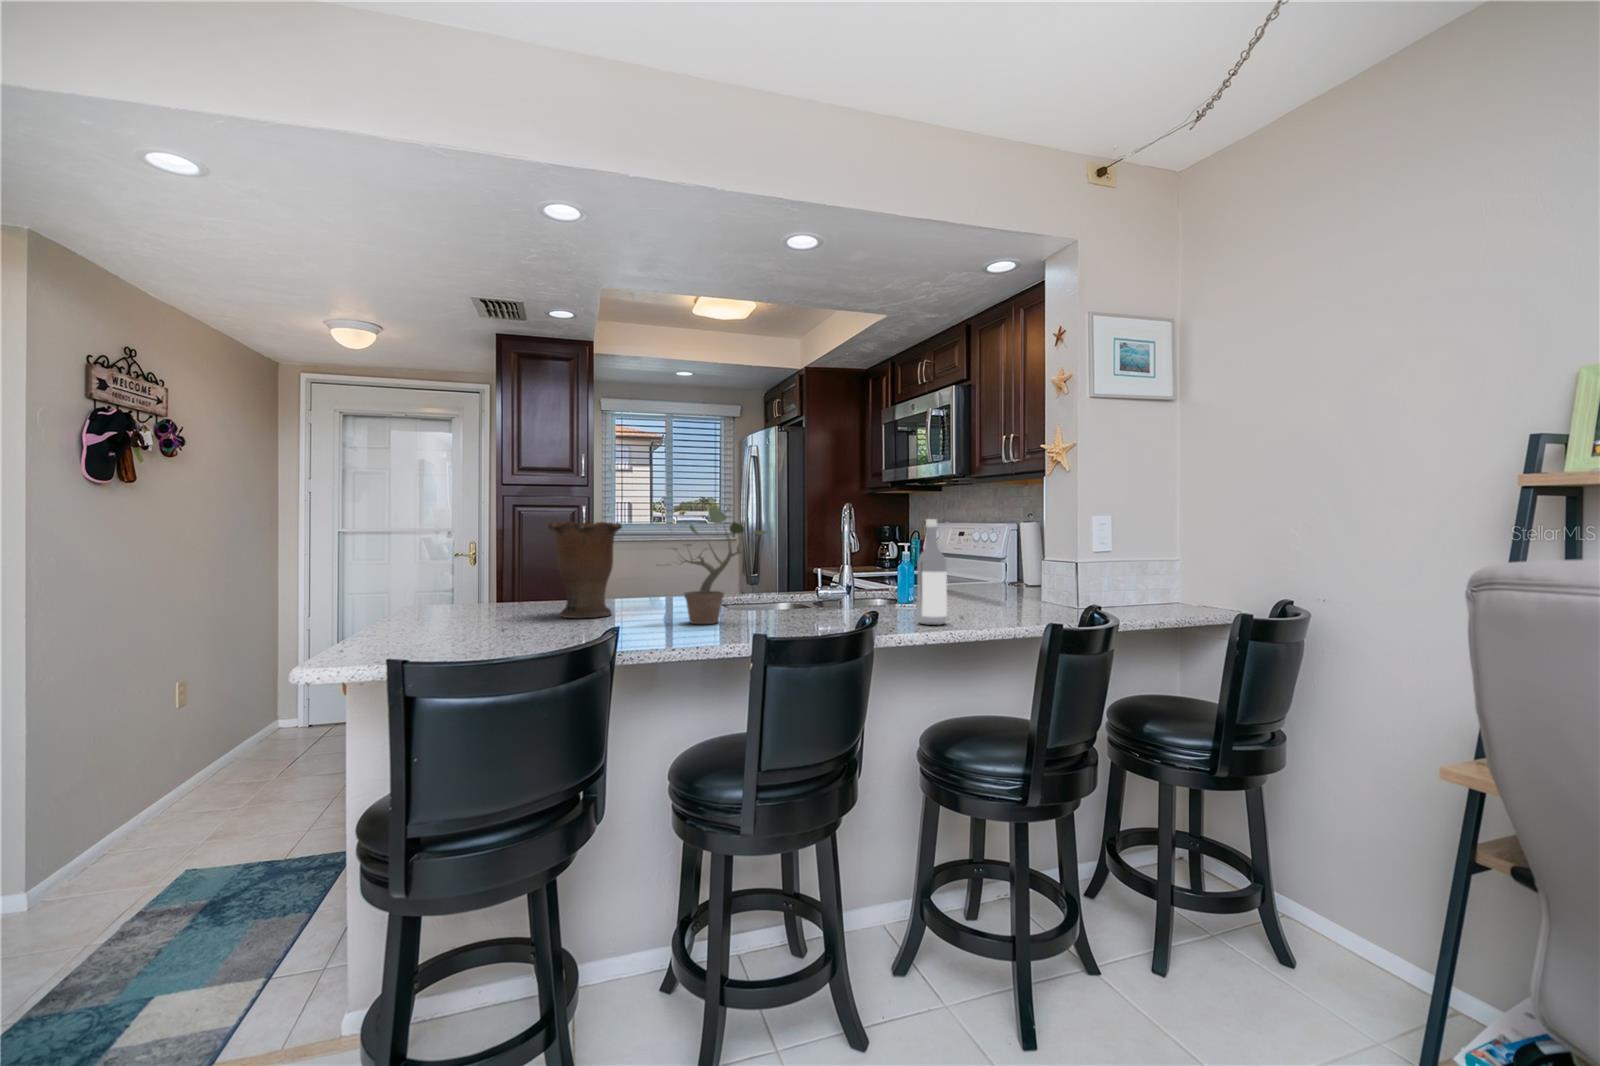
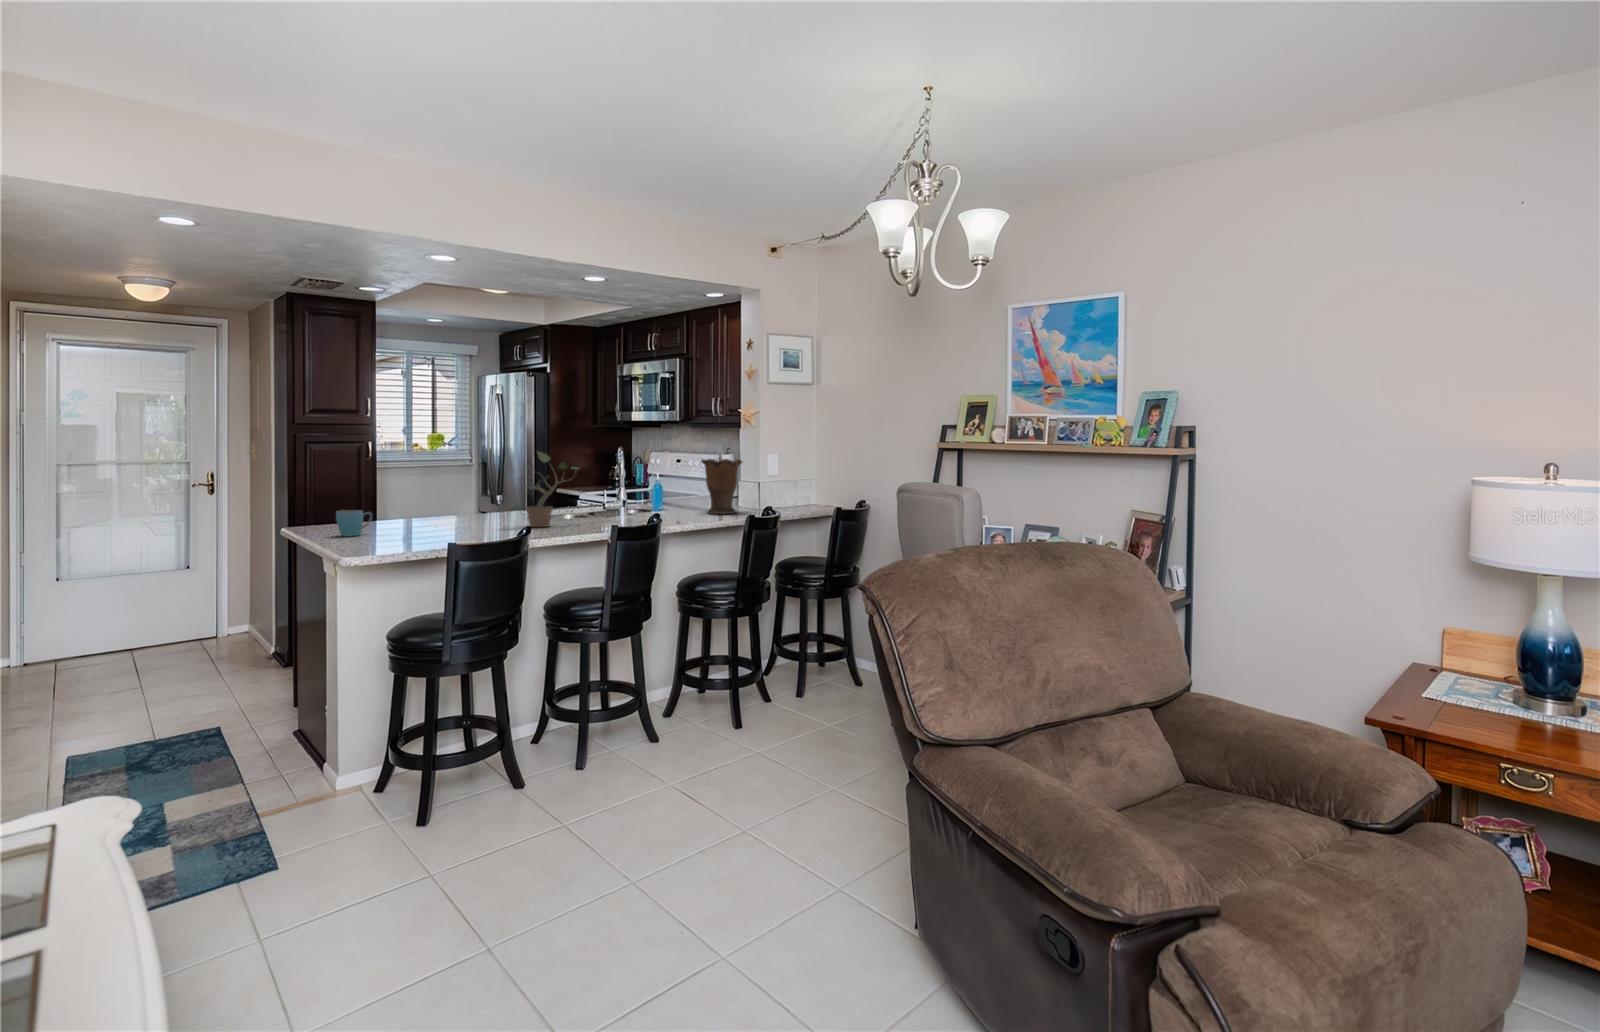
wine bottle: present [917,519,947,625] -> none [674,460,691,521]
vase: present [548,522,622,618] -> present [701,459,742,514]
mug: none [437,589,486,626] -> present [336,510,372,536]

